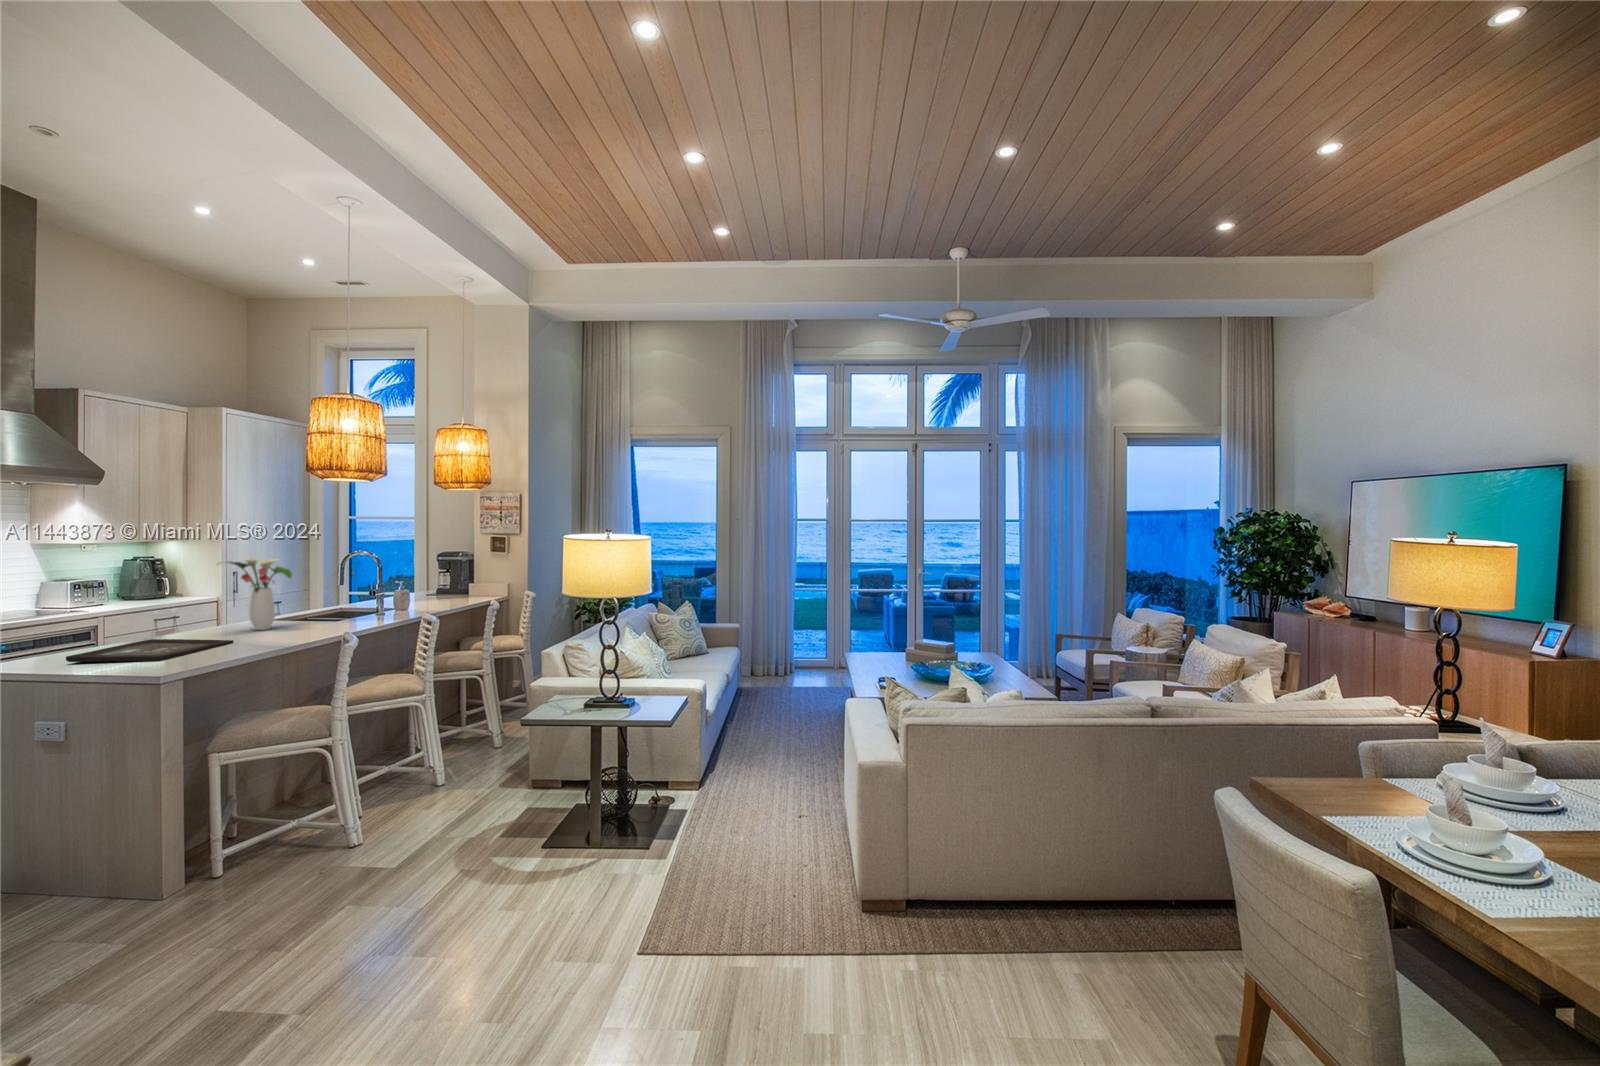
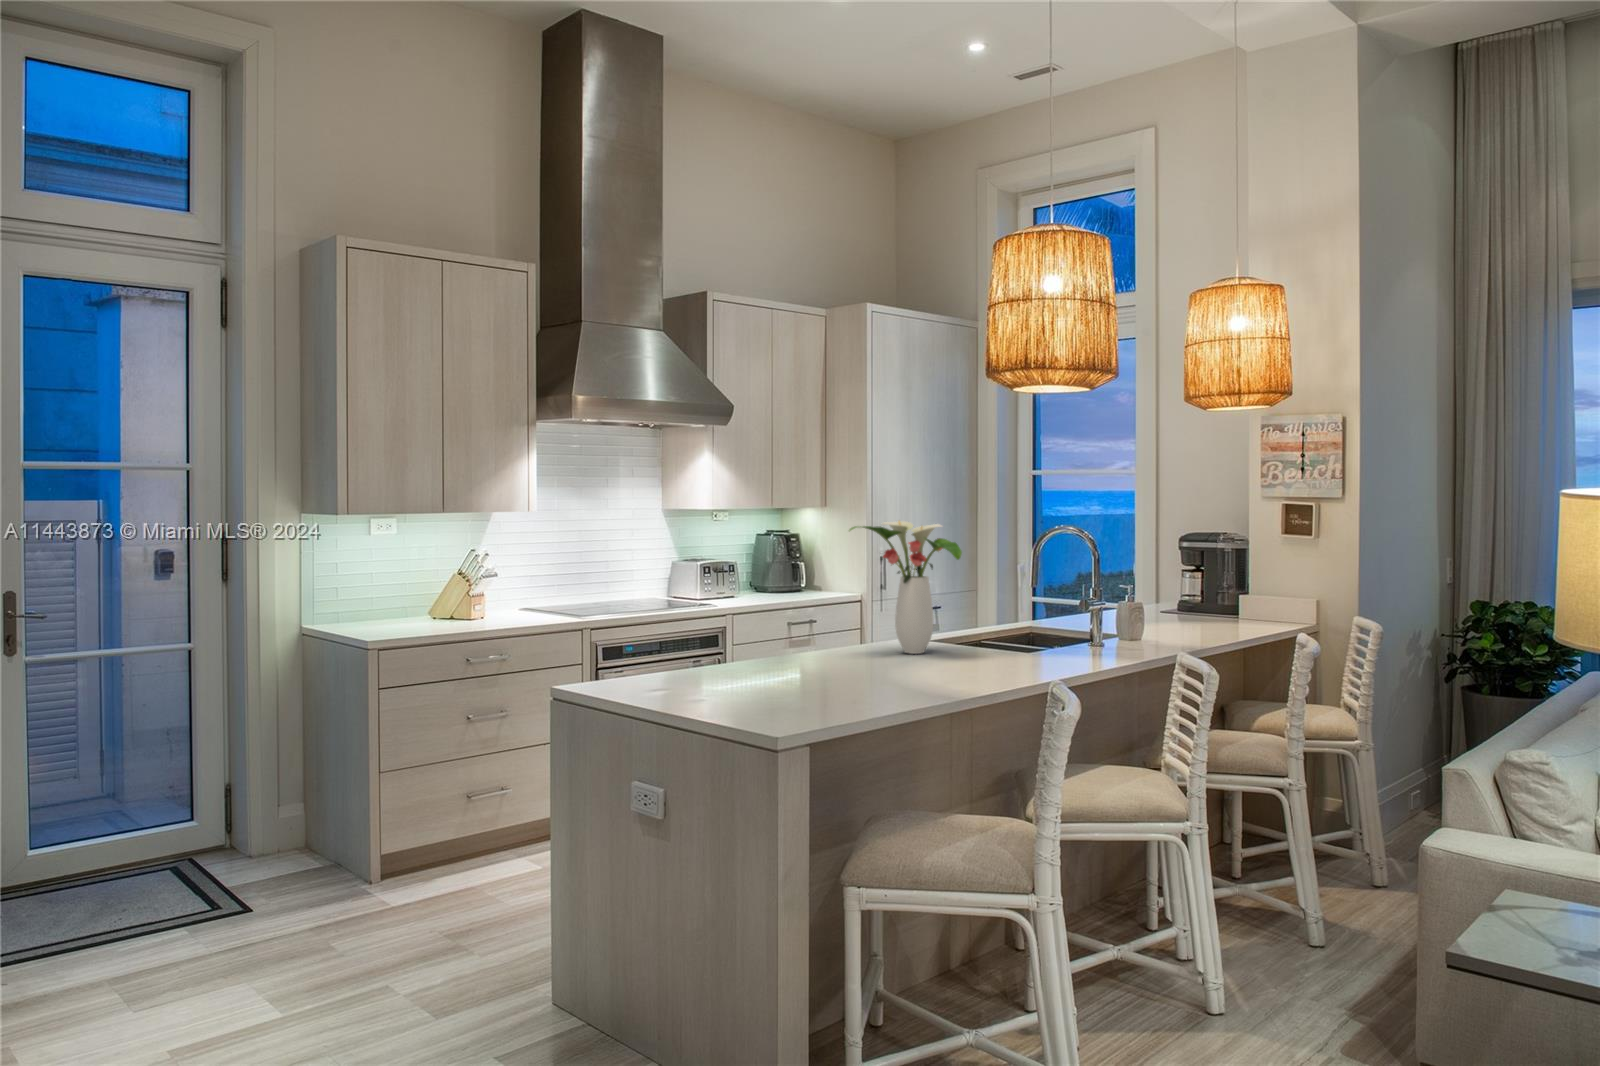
tray: present [66,639,233,662] -> none [639,654,869,699]

